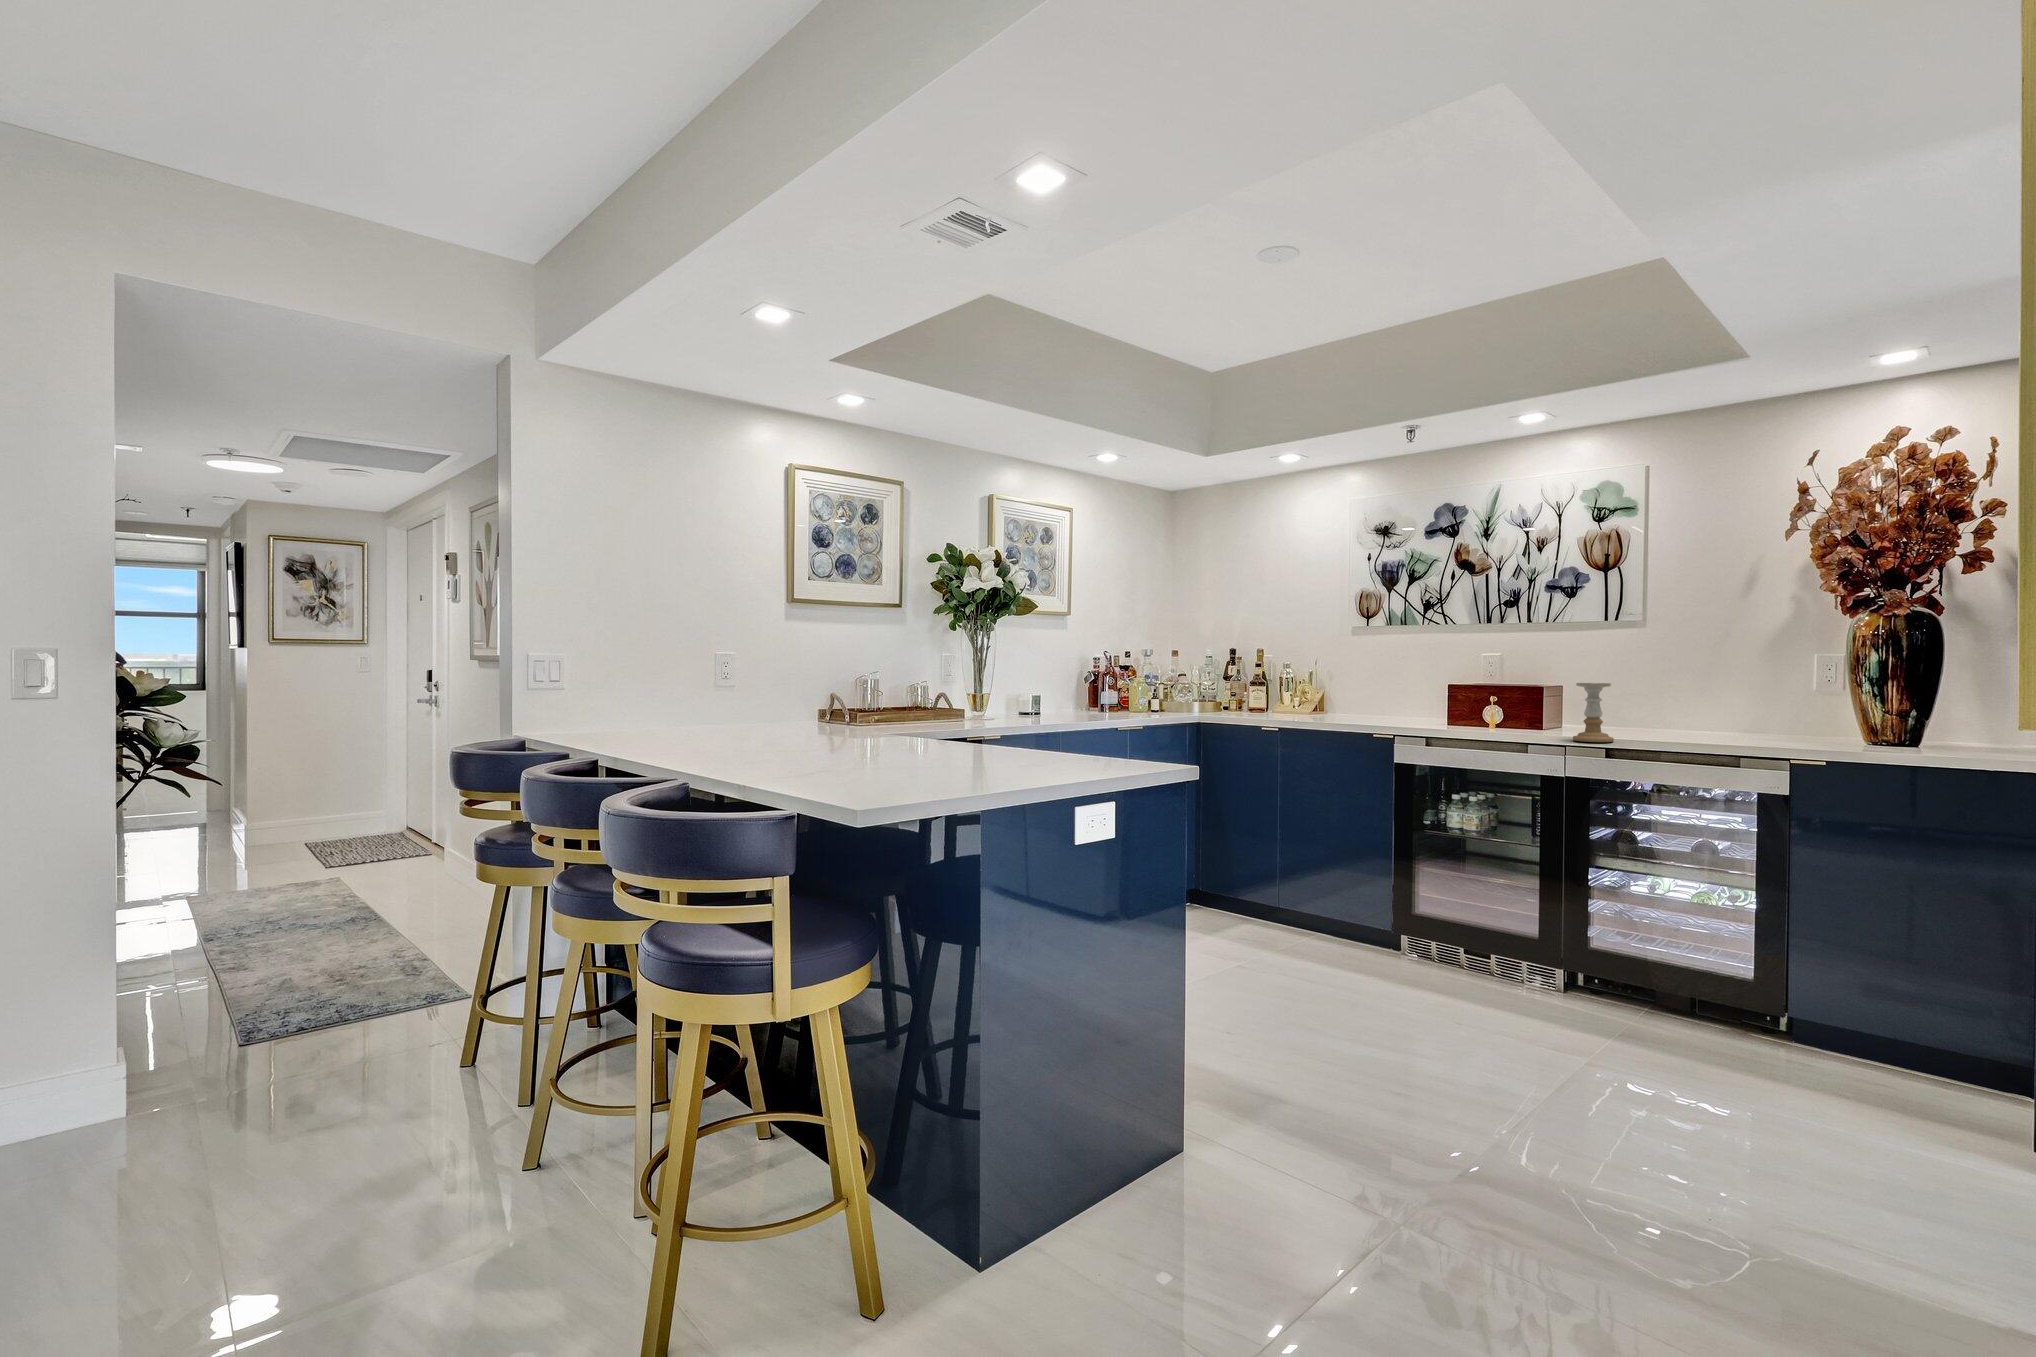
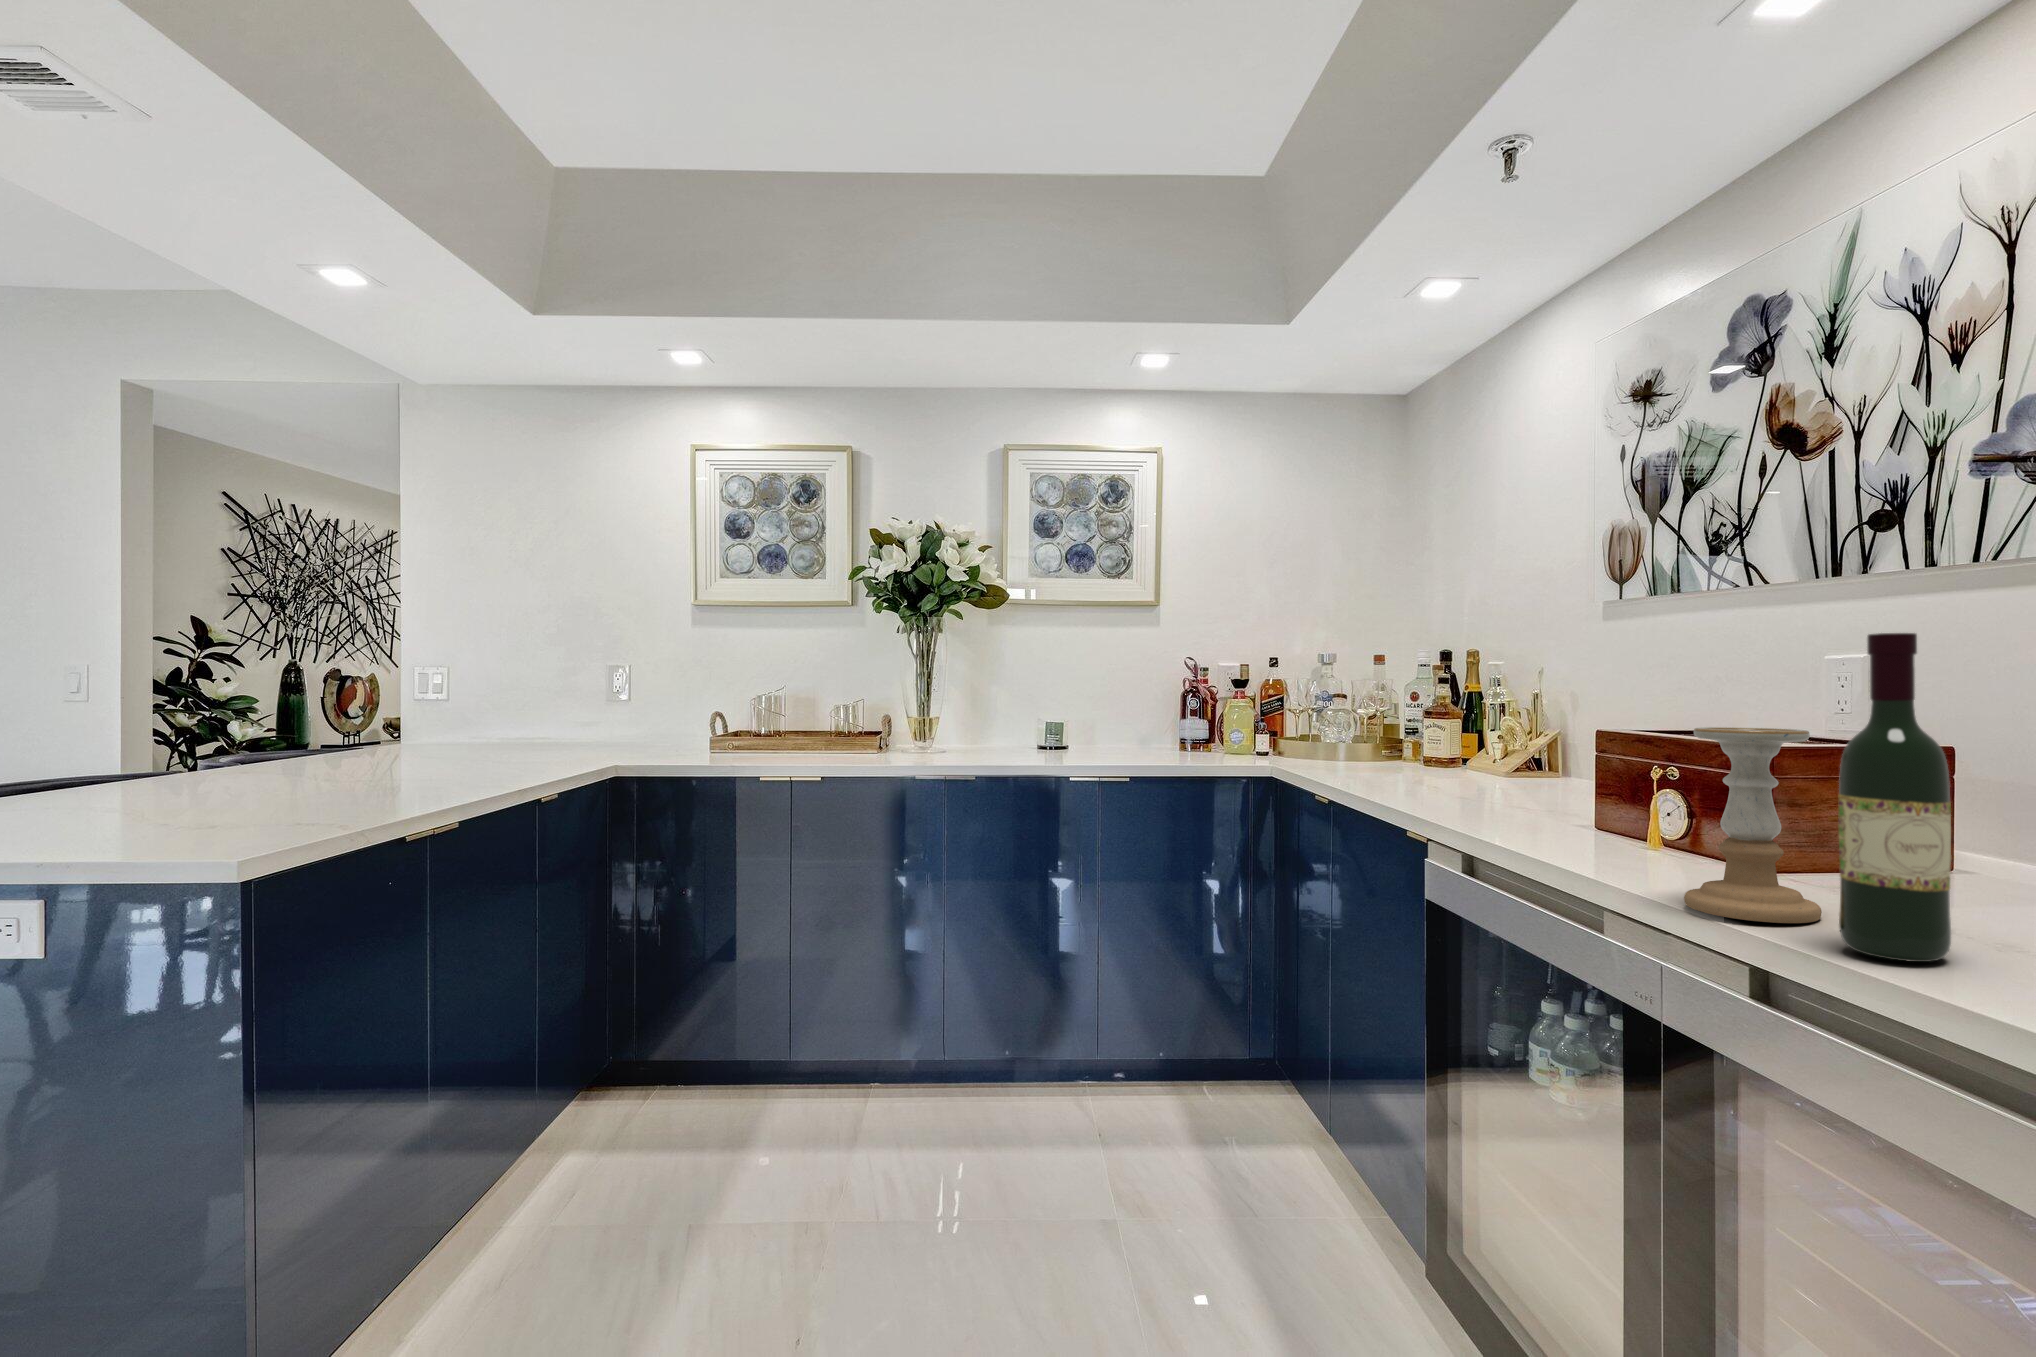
wine bottle: none [1637,655,1665,745] -> present [1839,633,1951,962]

